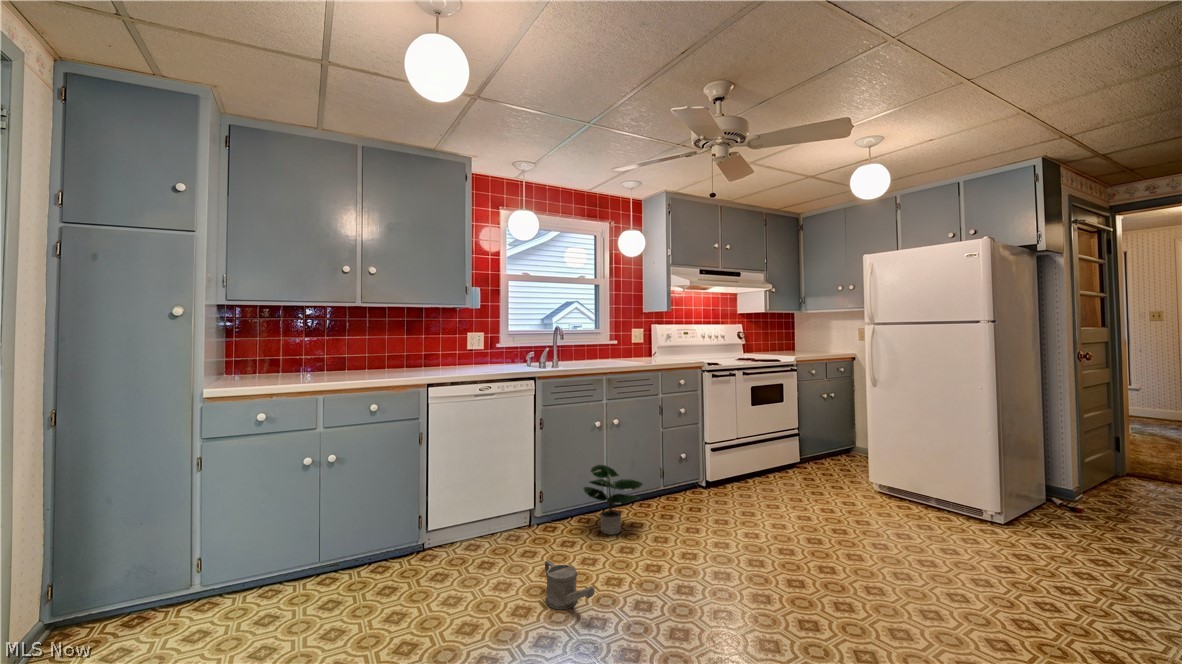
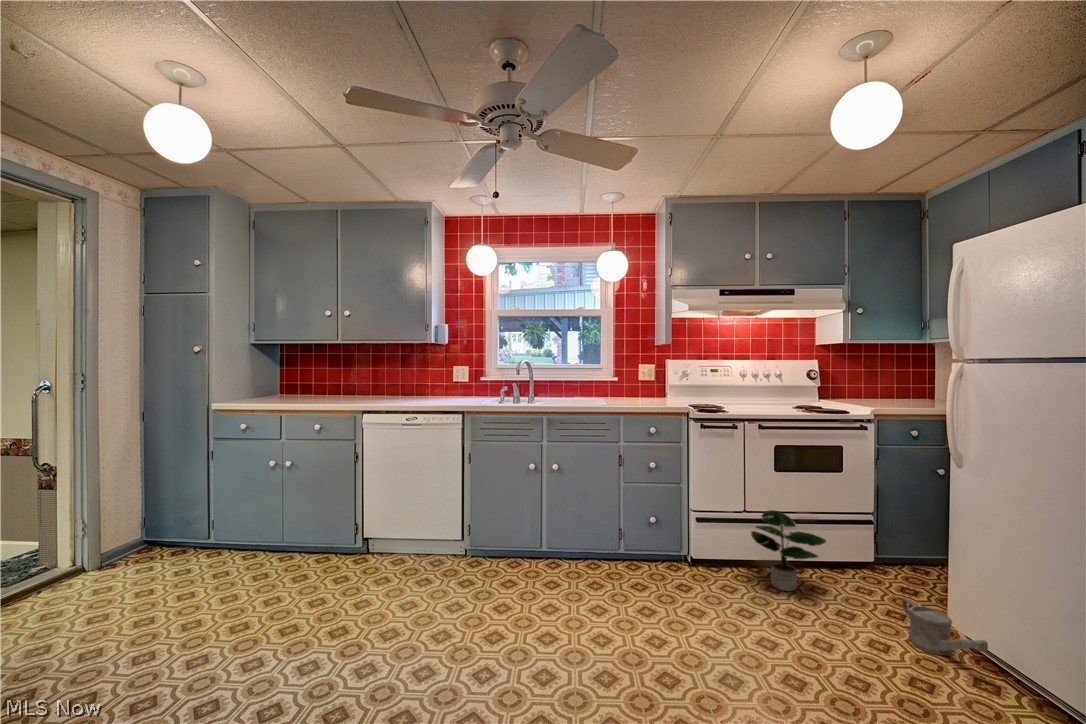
watering can: present [545,560,594,609] -> present [902,598,988,655]

